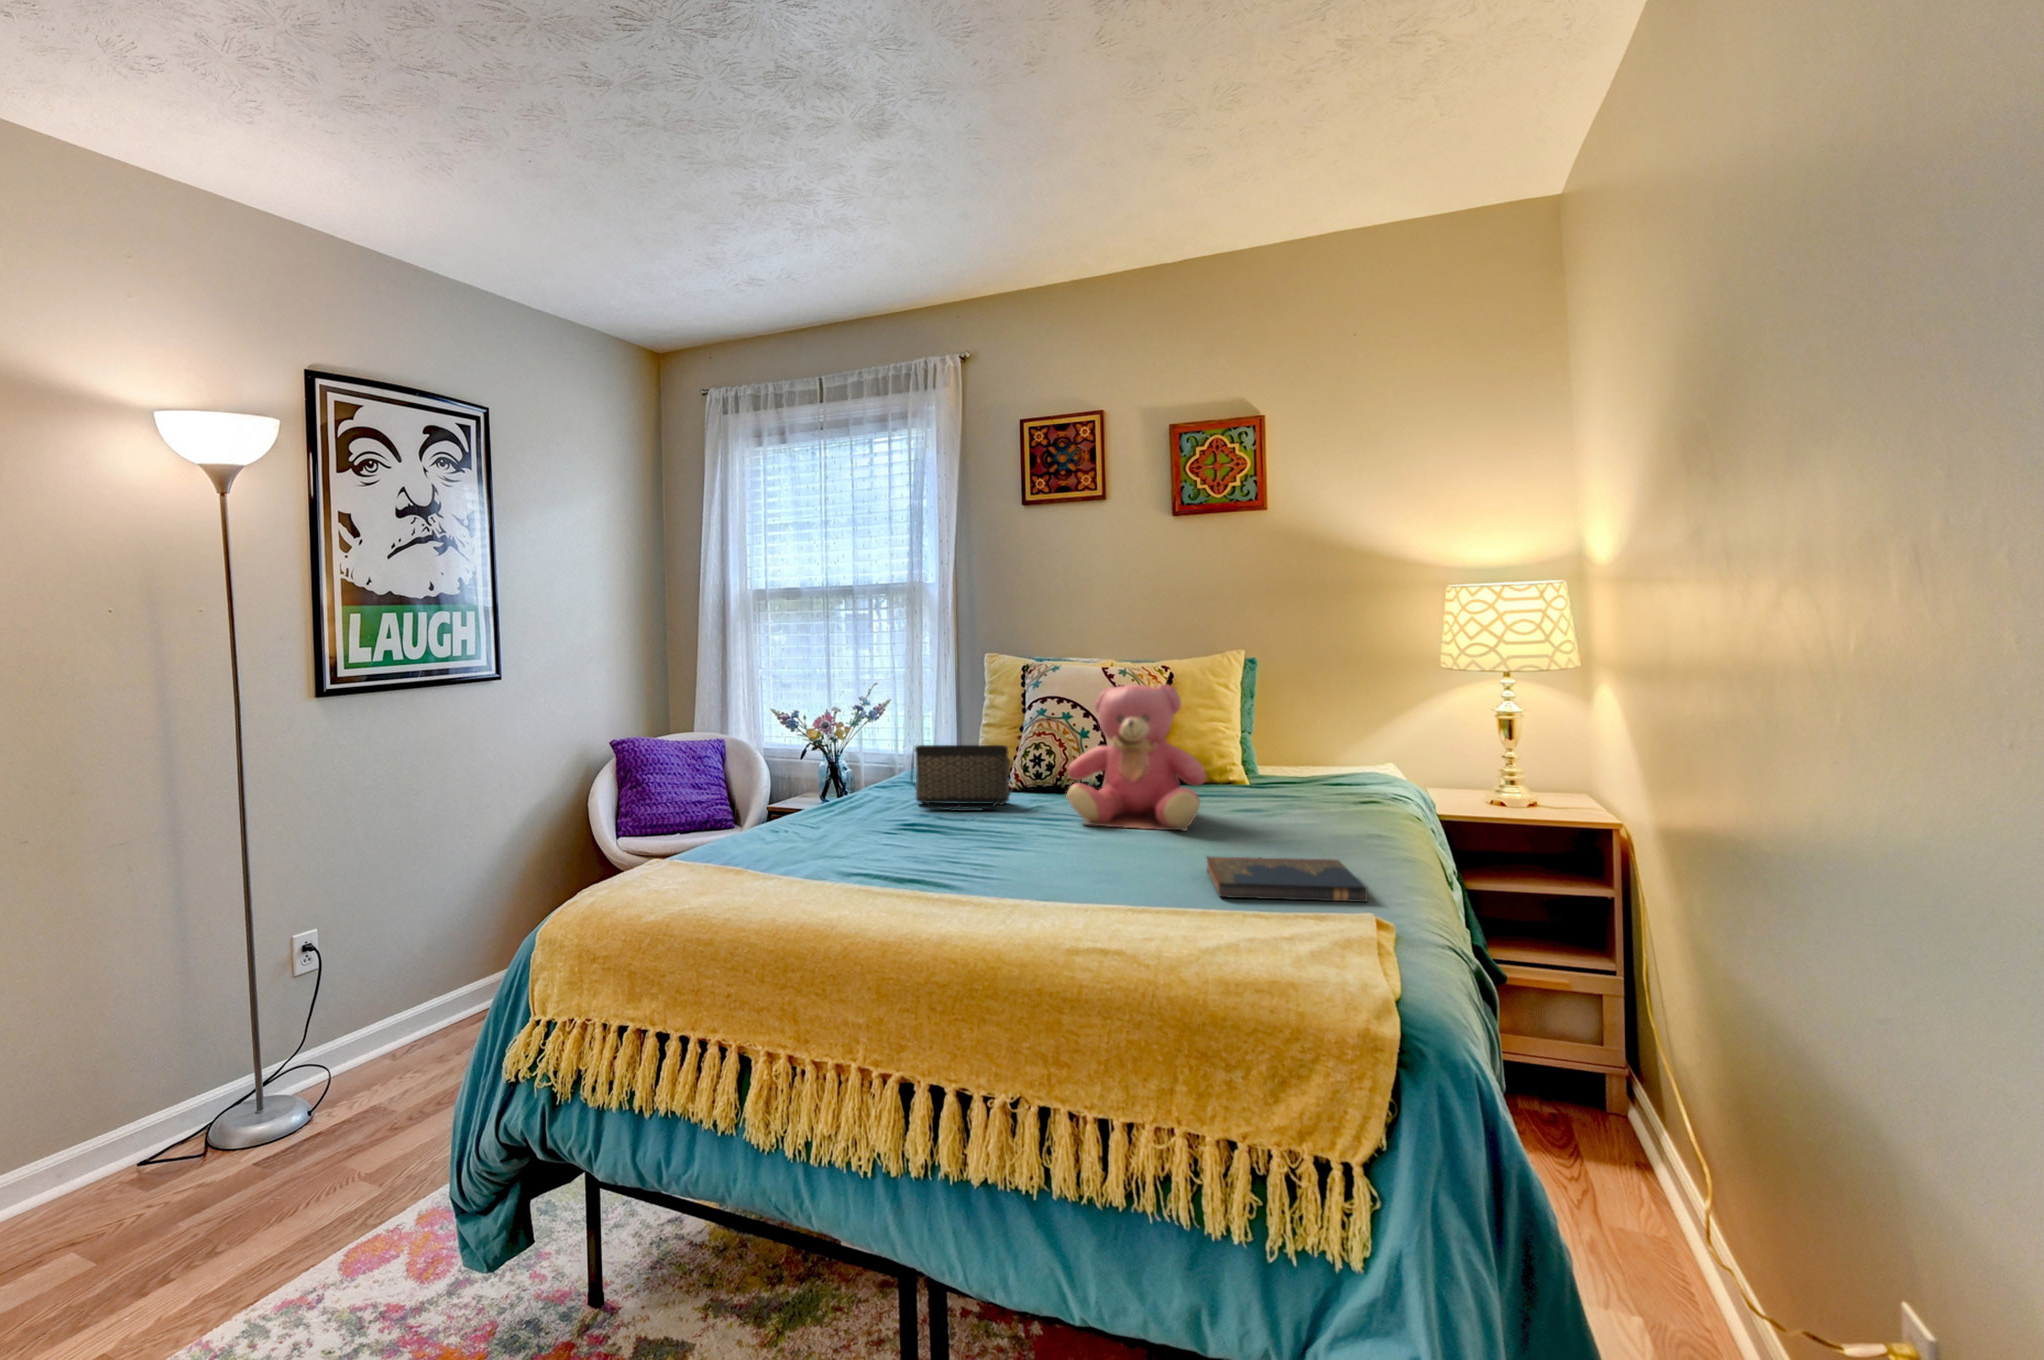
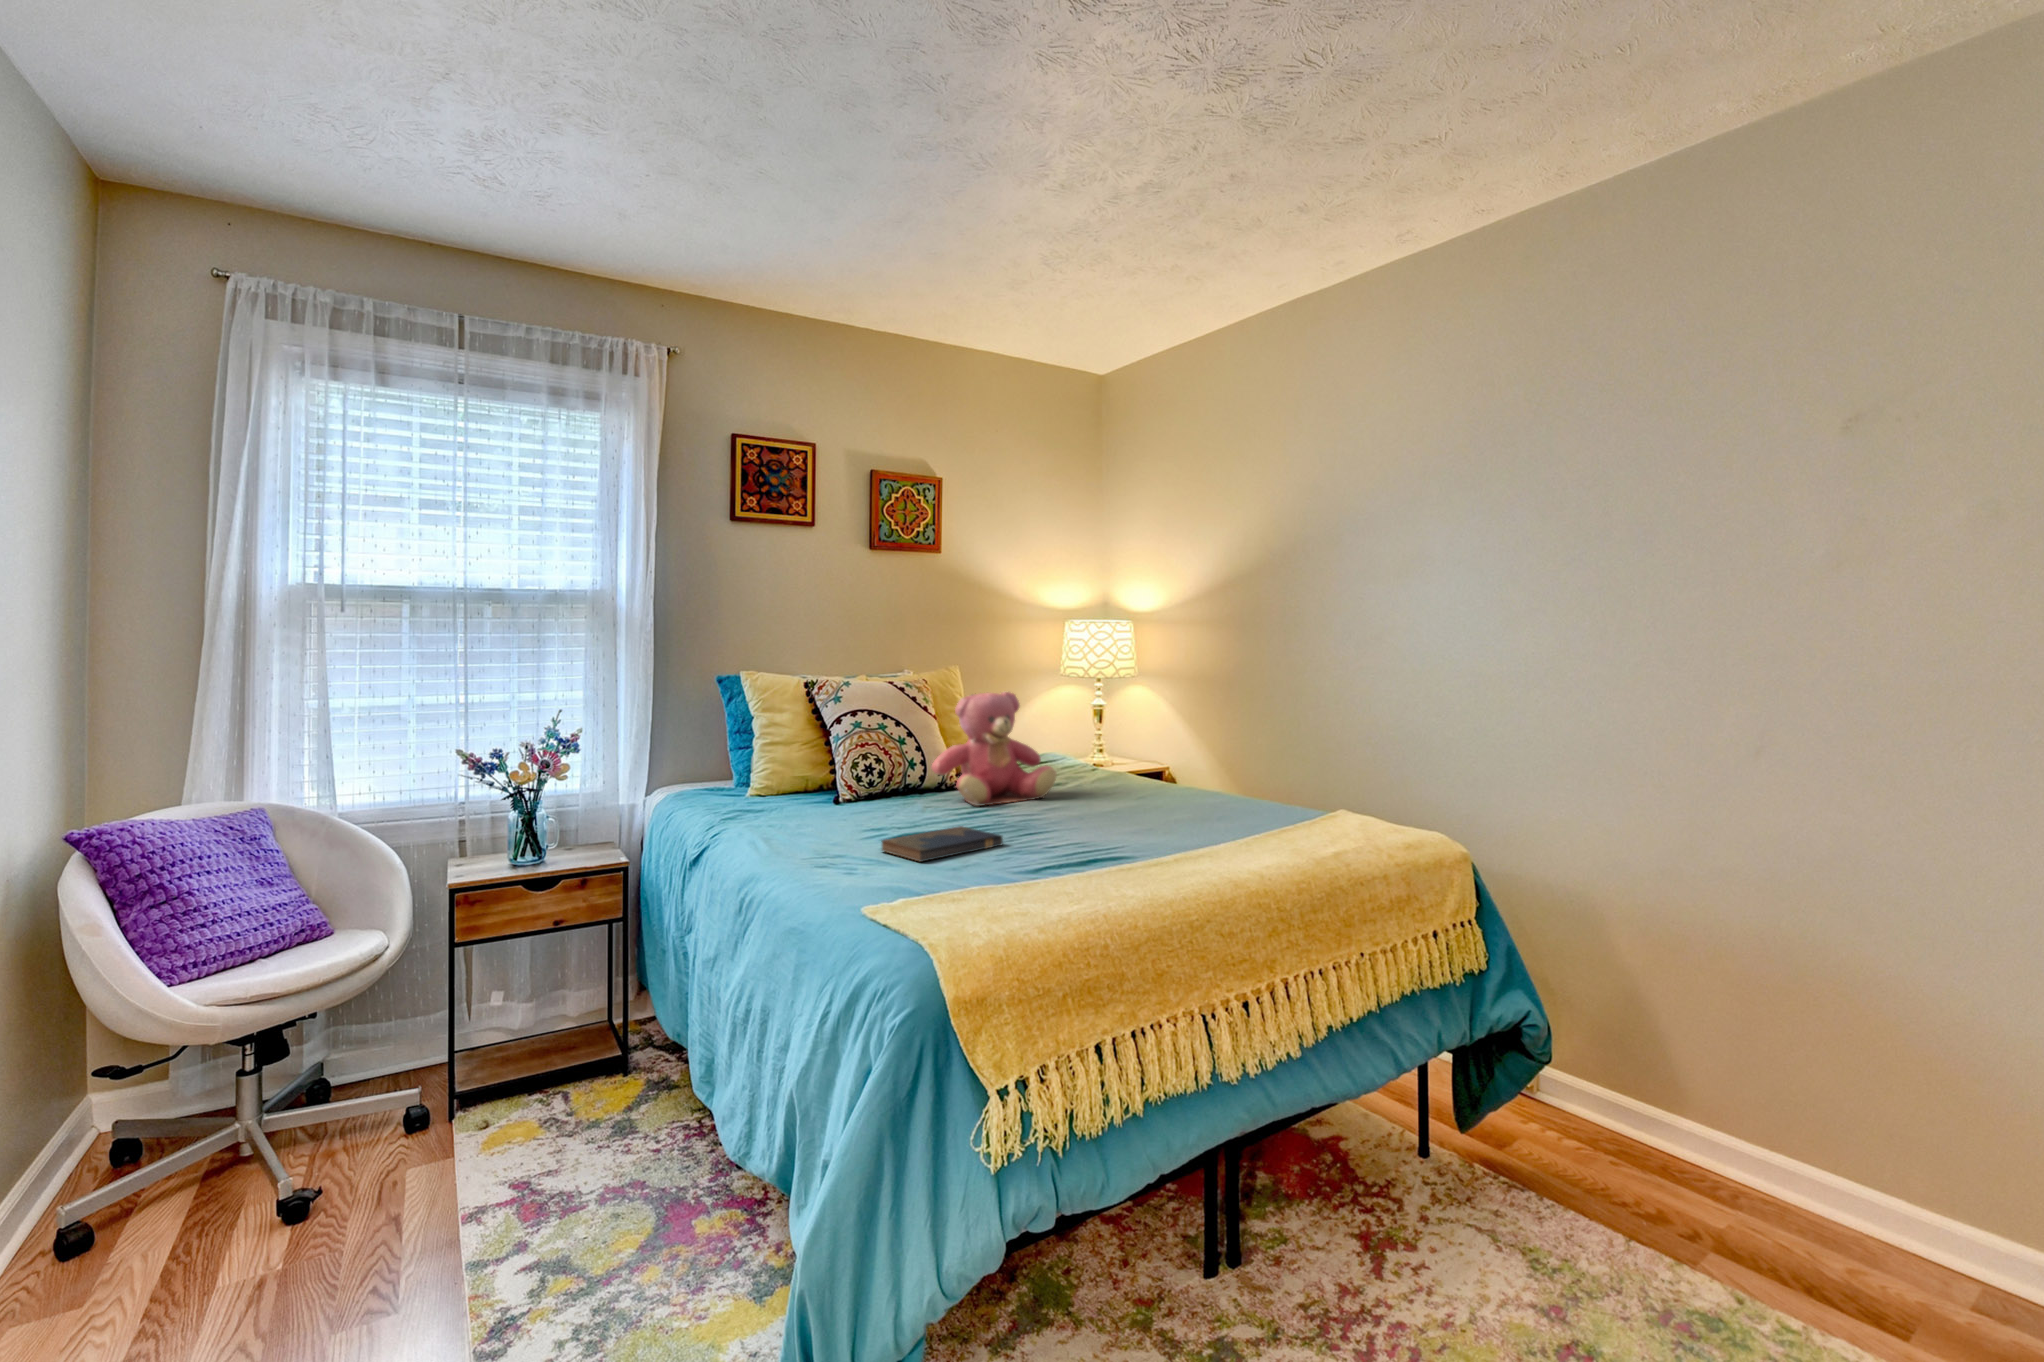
handbag: present [911,745,1012,811] -> none [794,754,894,817]
hardcover book: present [1207,857,1368,902] -> present [882,826,1003,862]

